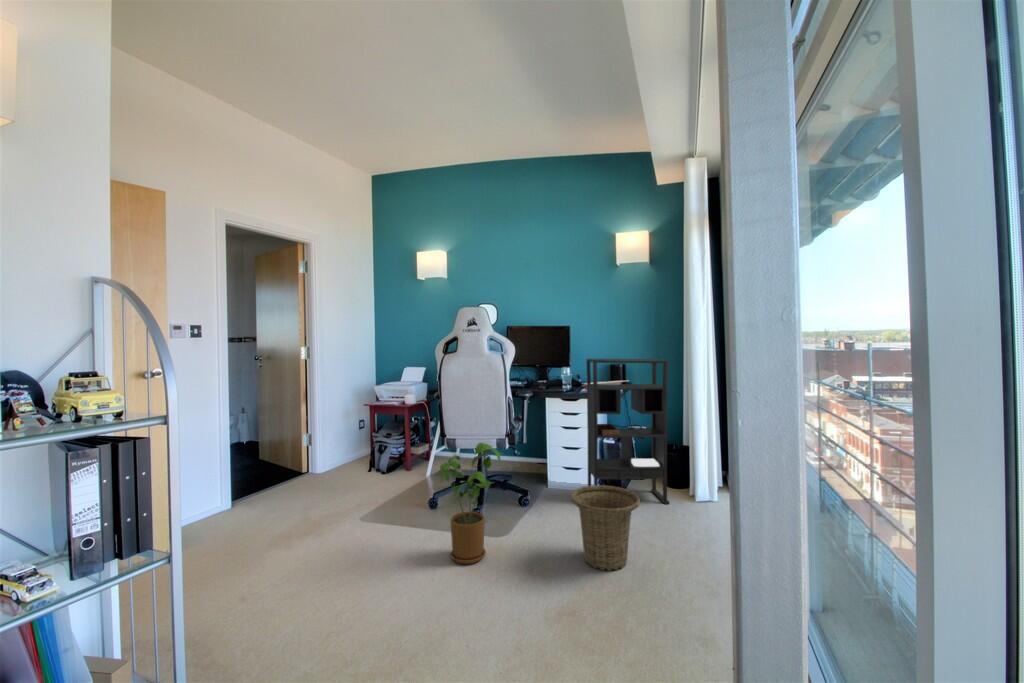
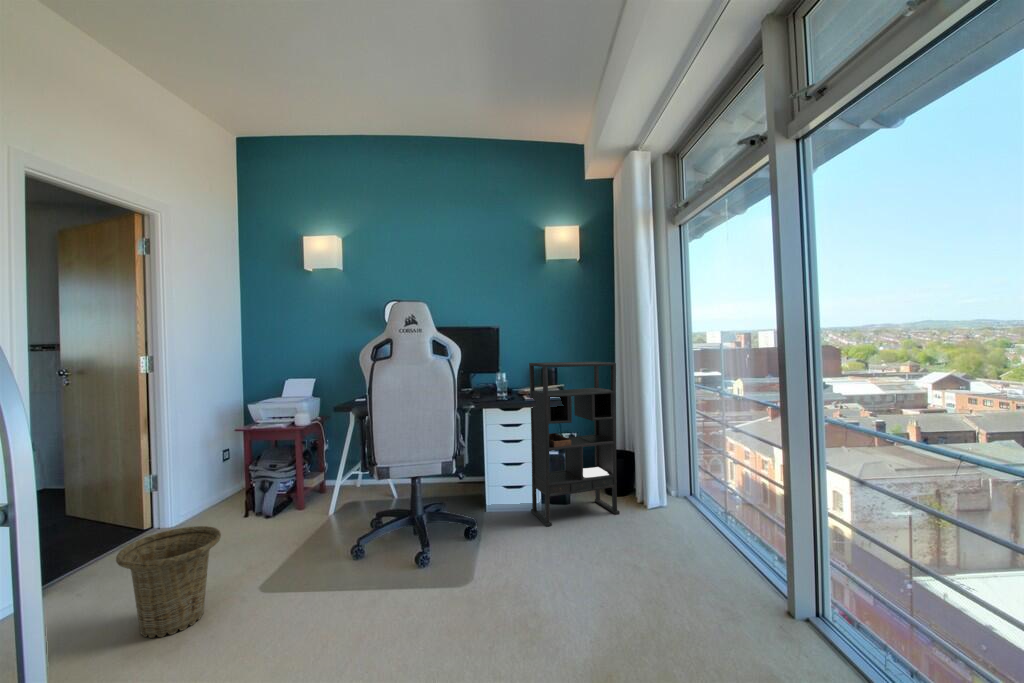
house plant: present [440,443,502,564] -> none [392,471,472,630]
basket: present [571,485,640,571] -> present [116,526,221,638]

